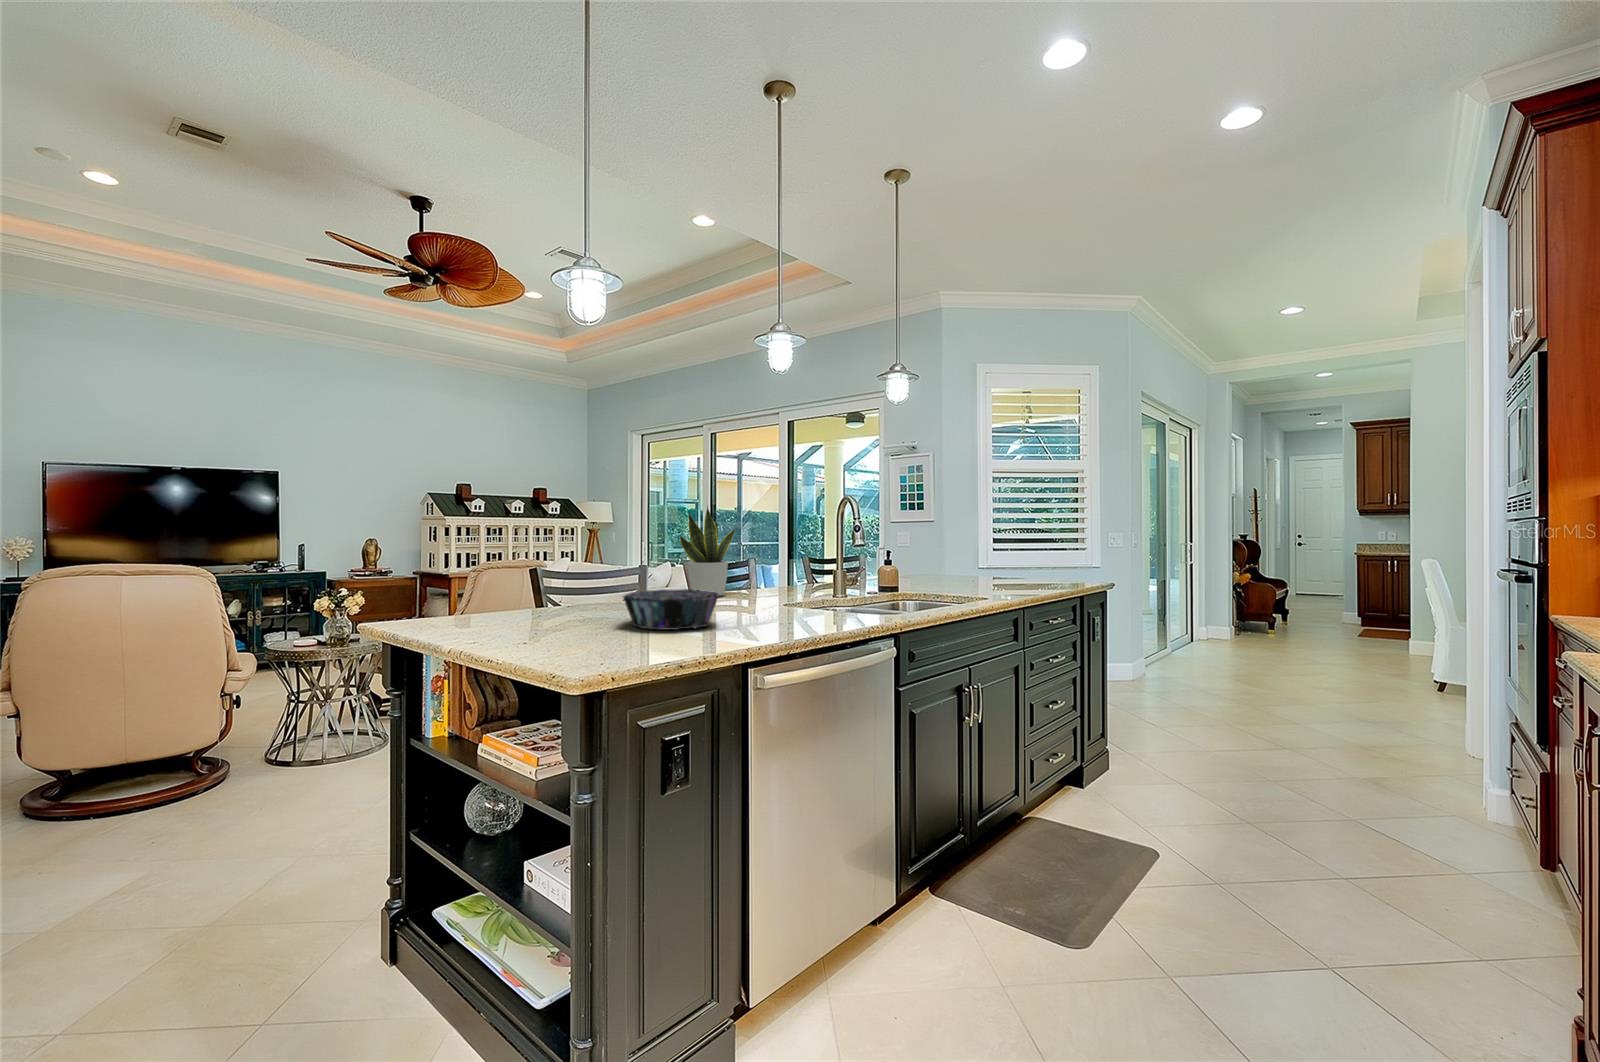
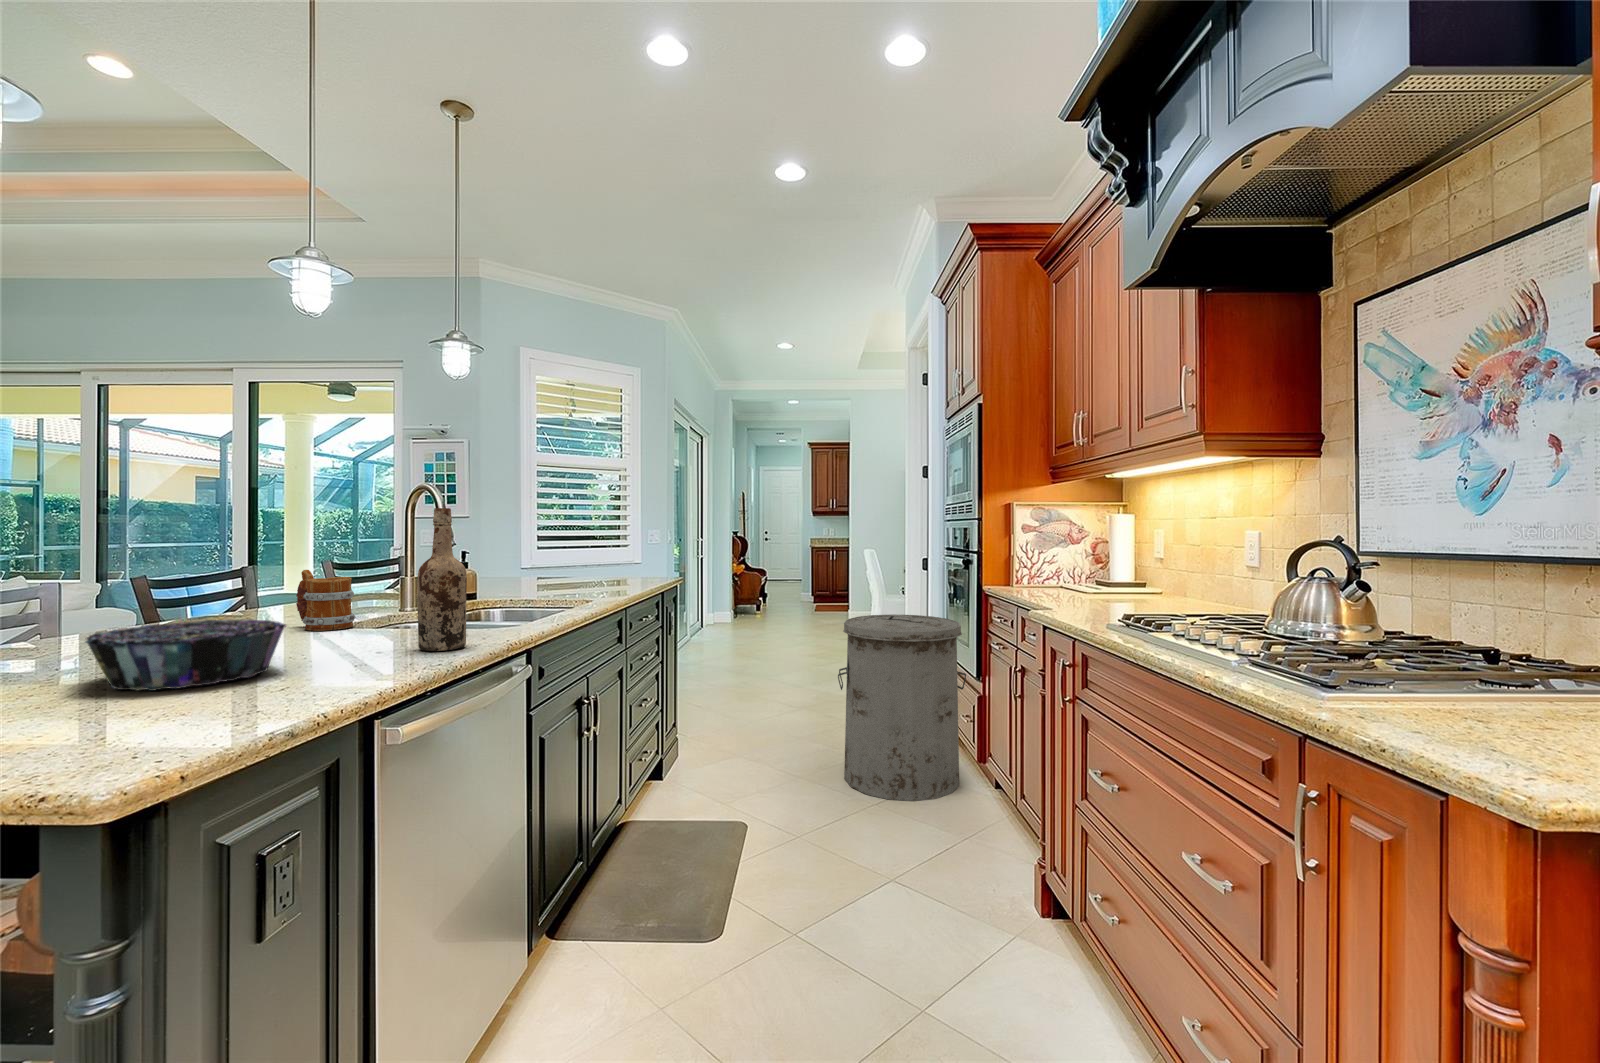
potted plant: present [680,506,736,596] -> none [134,491,240,632]
wine bottle: none [807,514,842,625] -> present [418,508,467,651]
mug: none [762,559,794,604] -> present [296,570,355,631]
trash can: none [1303,643,1540,910] -> present [838,615,966,801]

